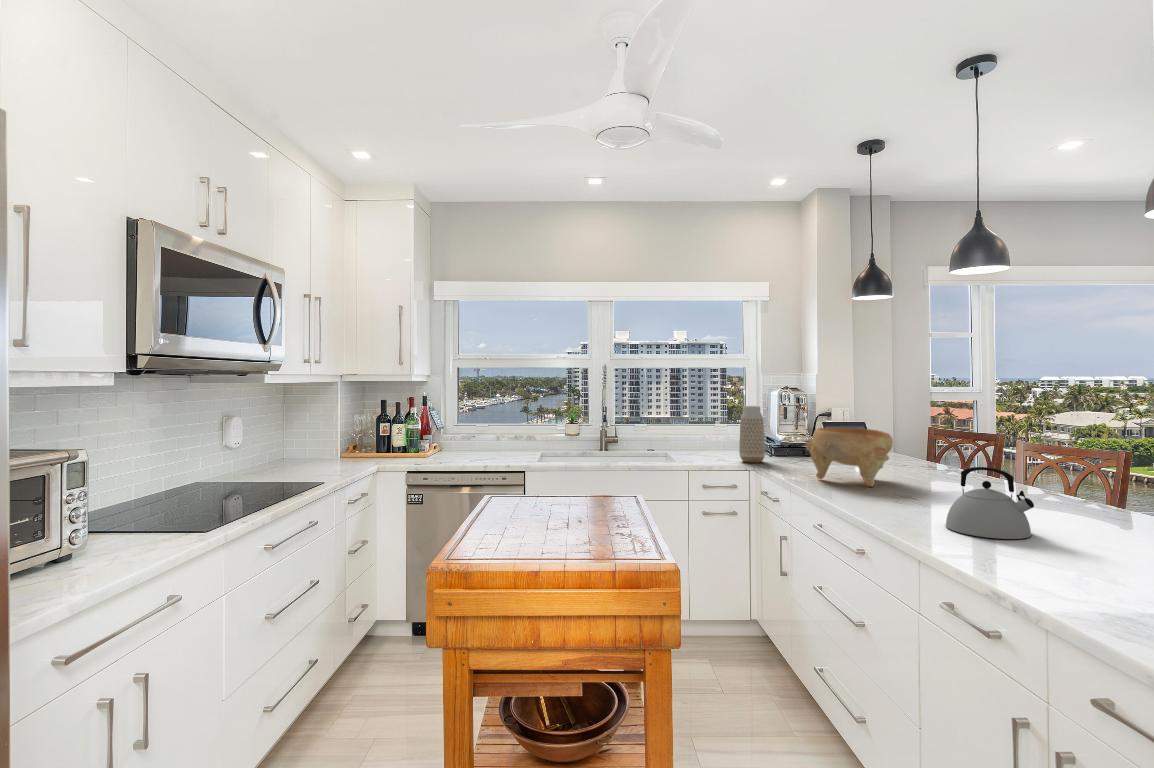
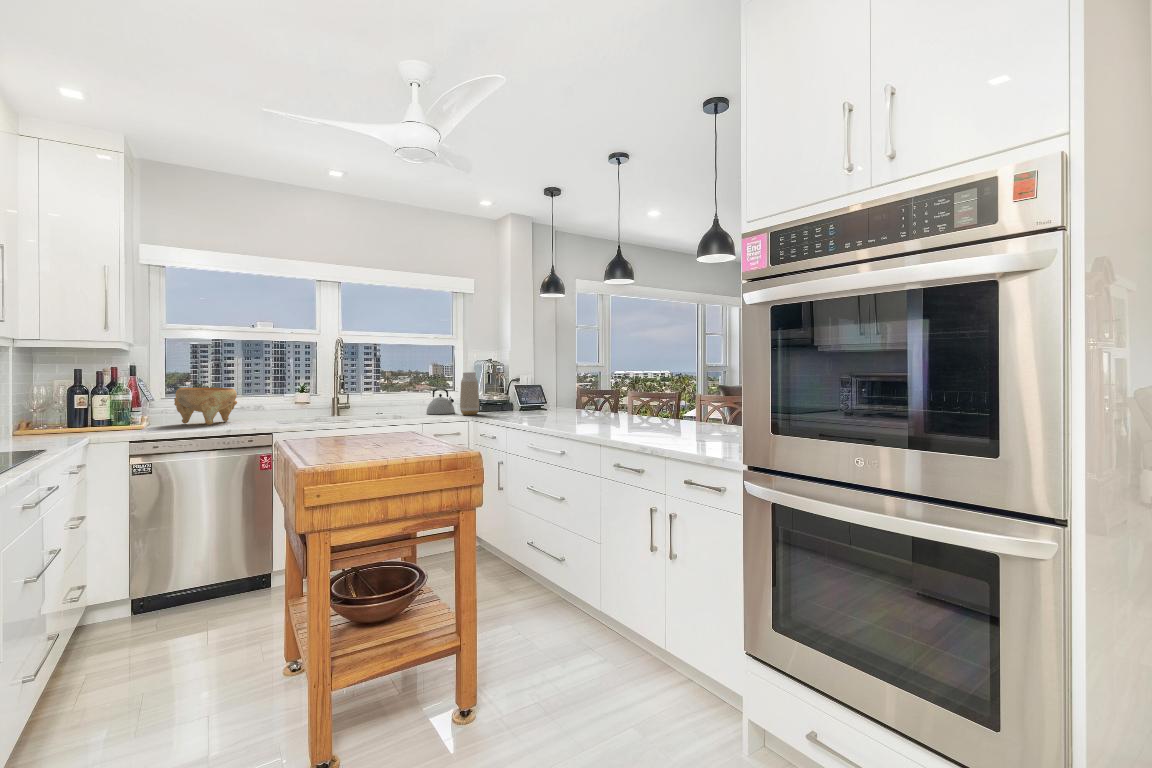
decorative bowl: present [806,428,893,487] -> present [174,388,237,425]
kettle: present [946,467,1034,539] -> present [426,389,455,414]

